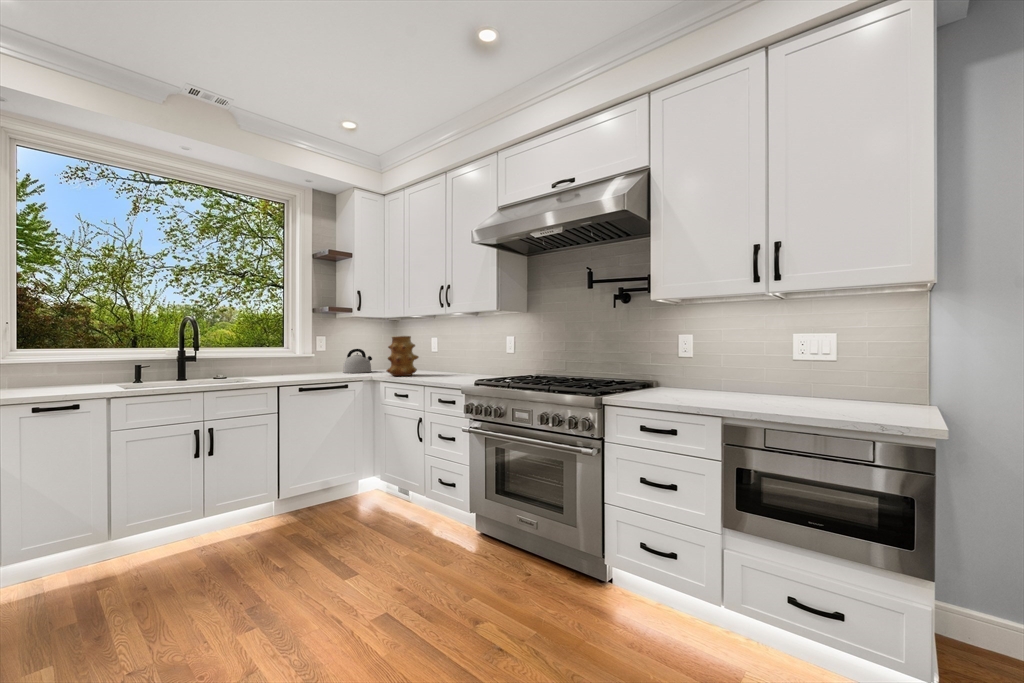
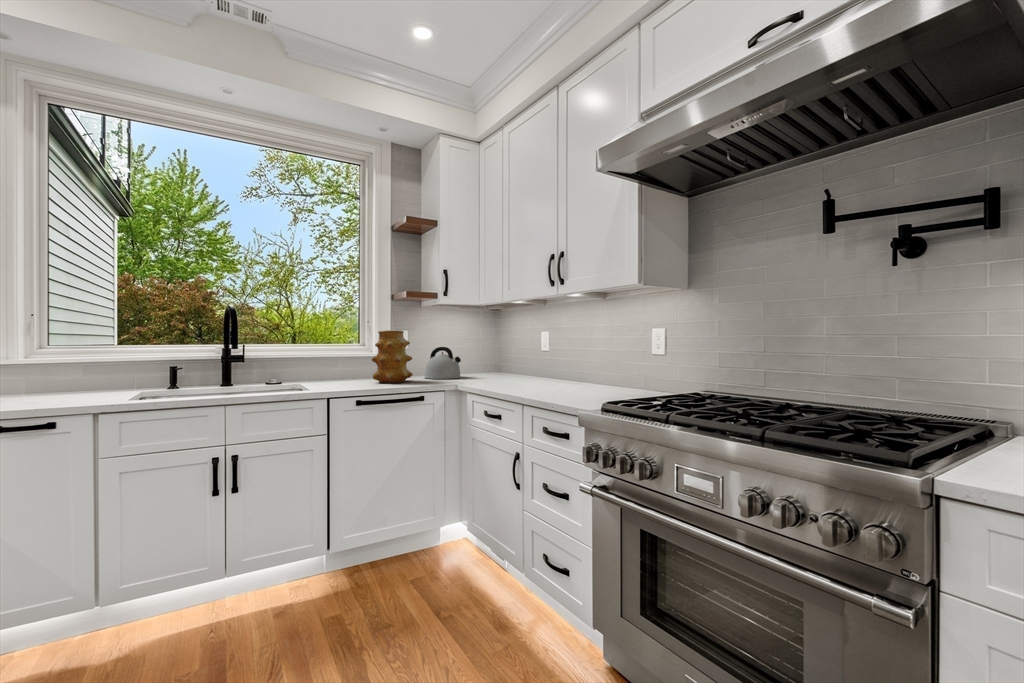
vase: present [386,336,418,376] -> present [372,330,413,383]

